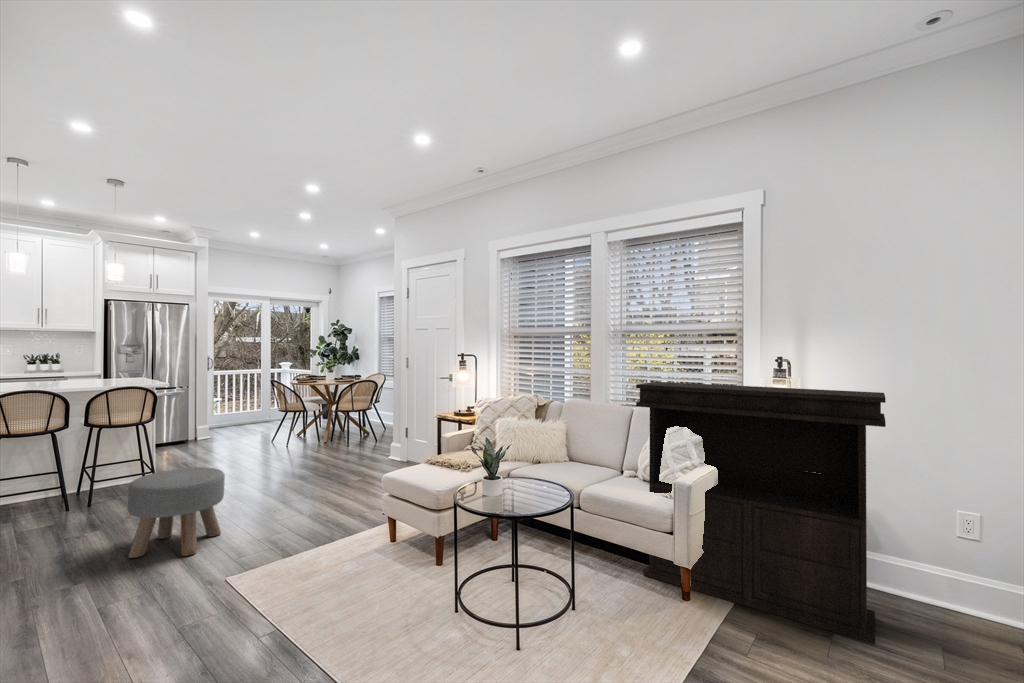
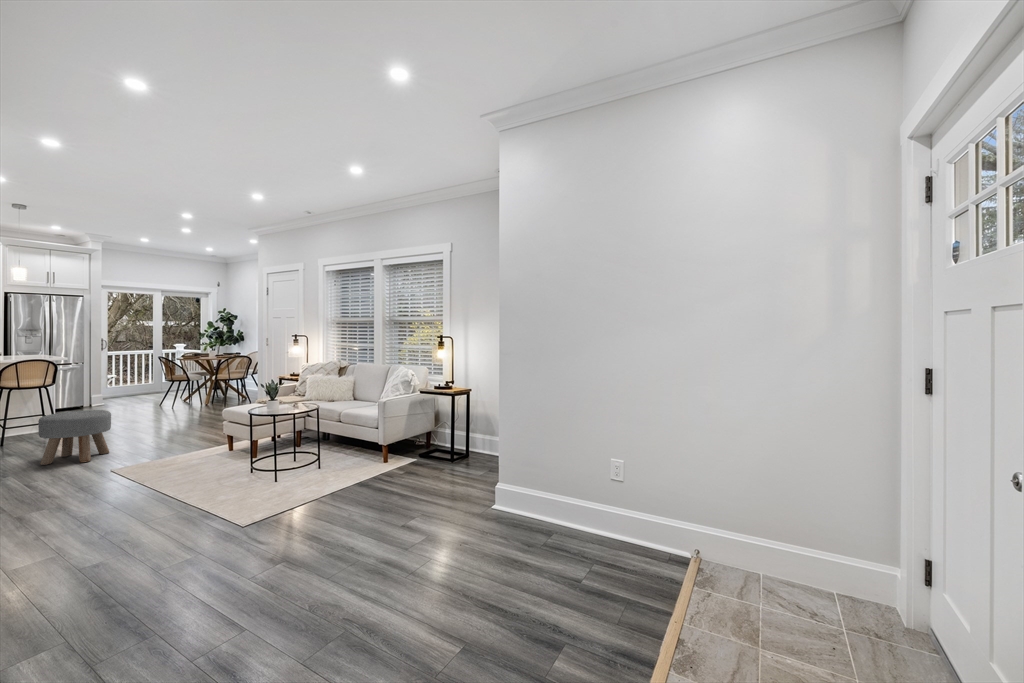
console table: present [636,382,886,644] -> none [371,350,483,471]

